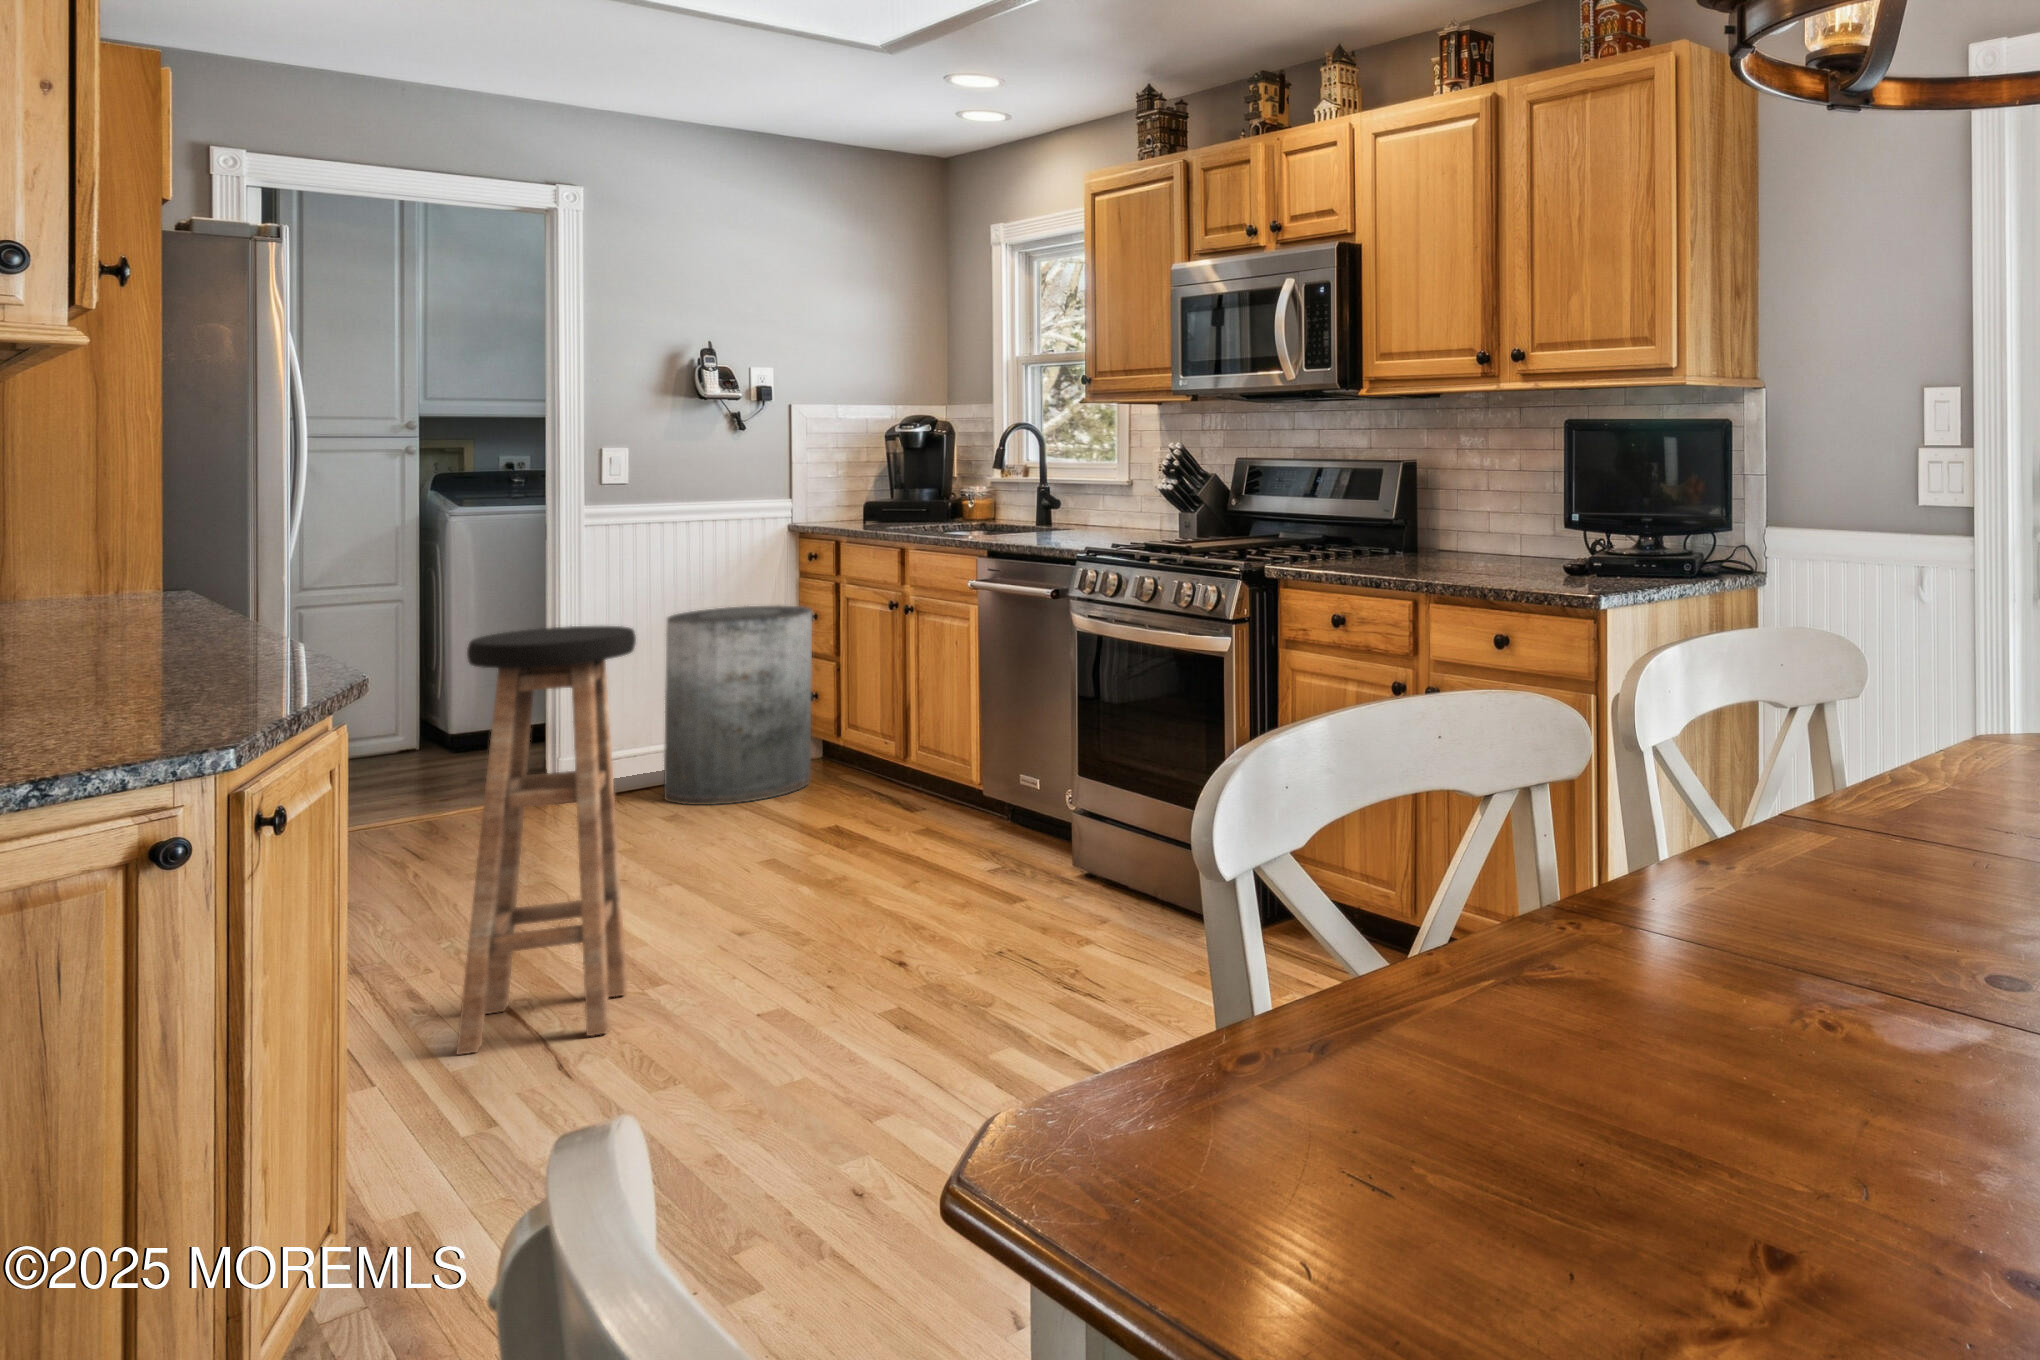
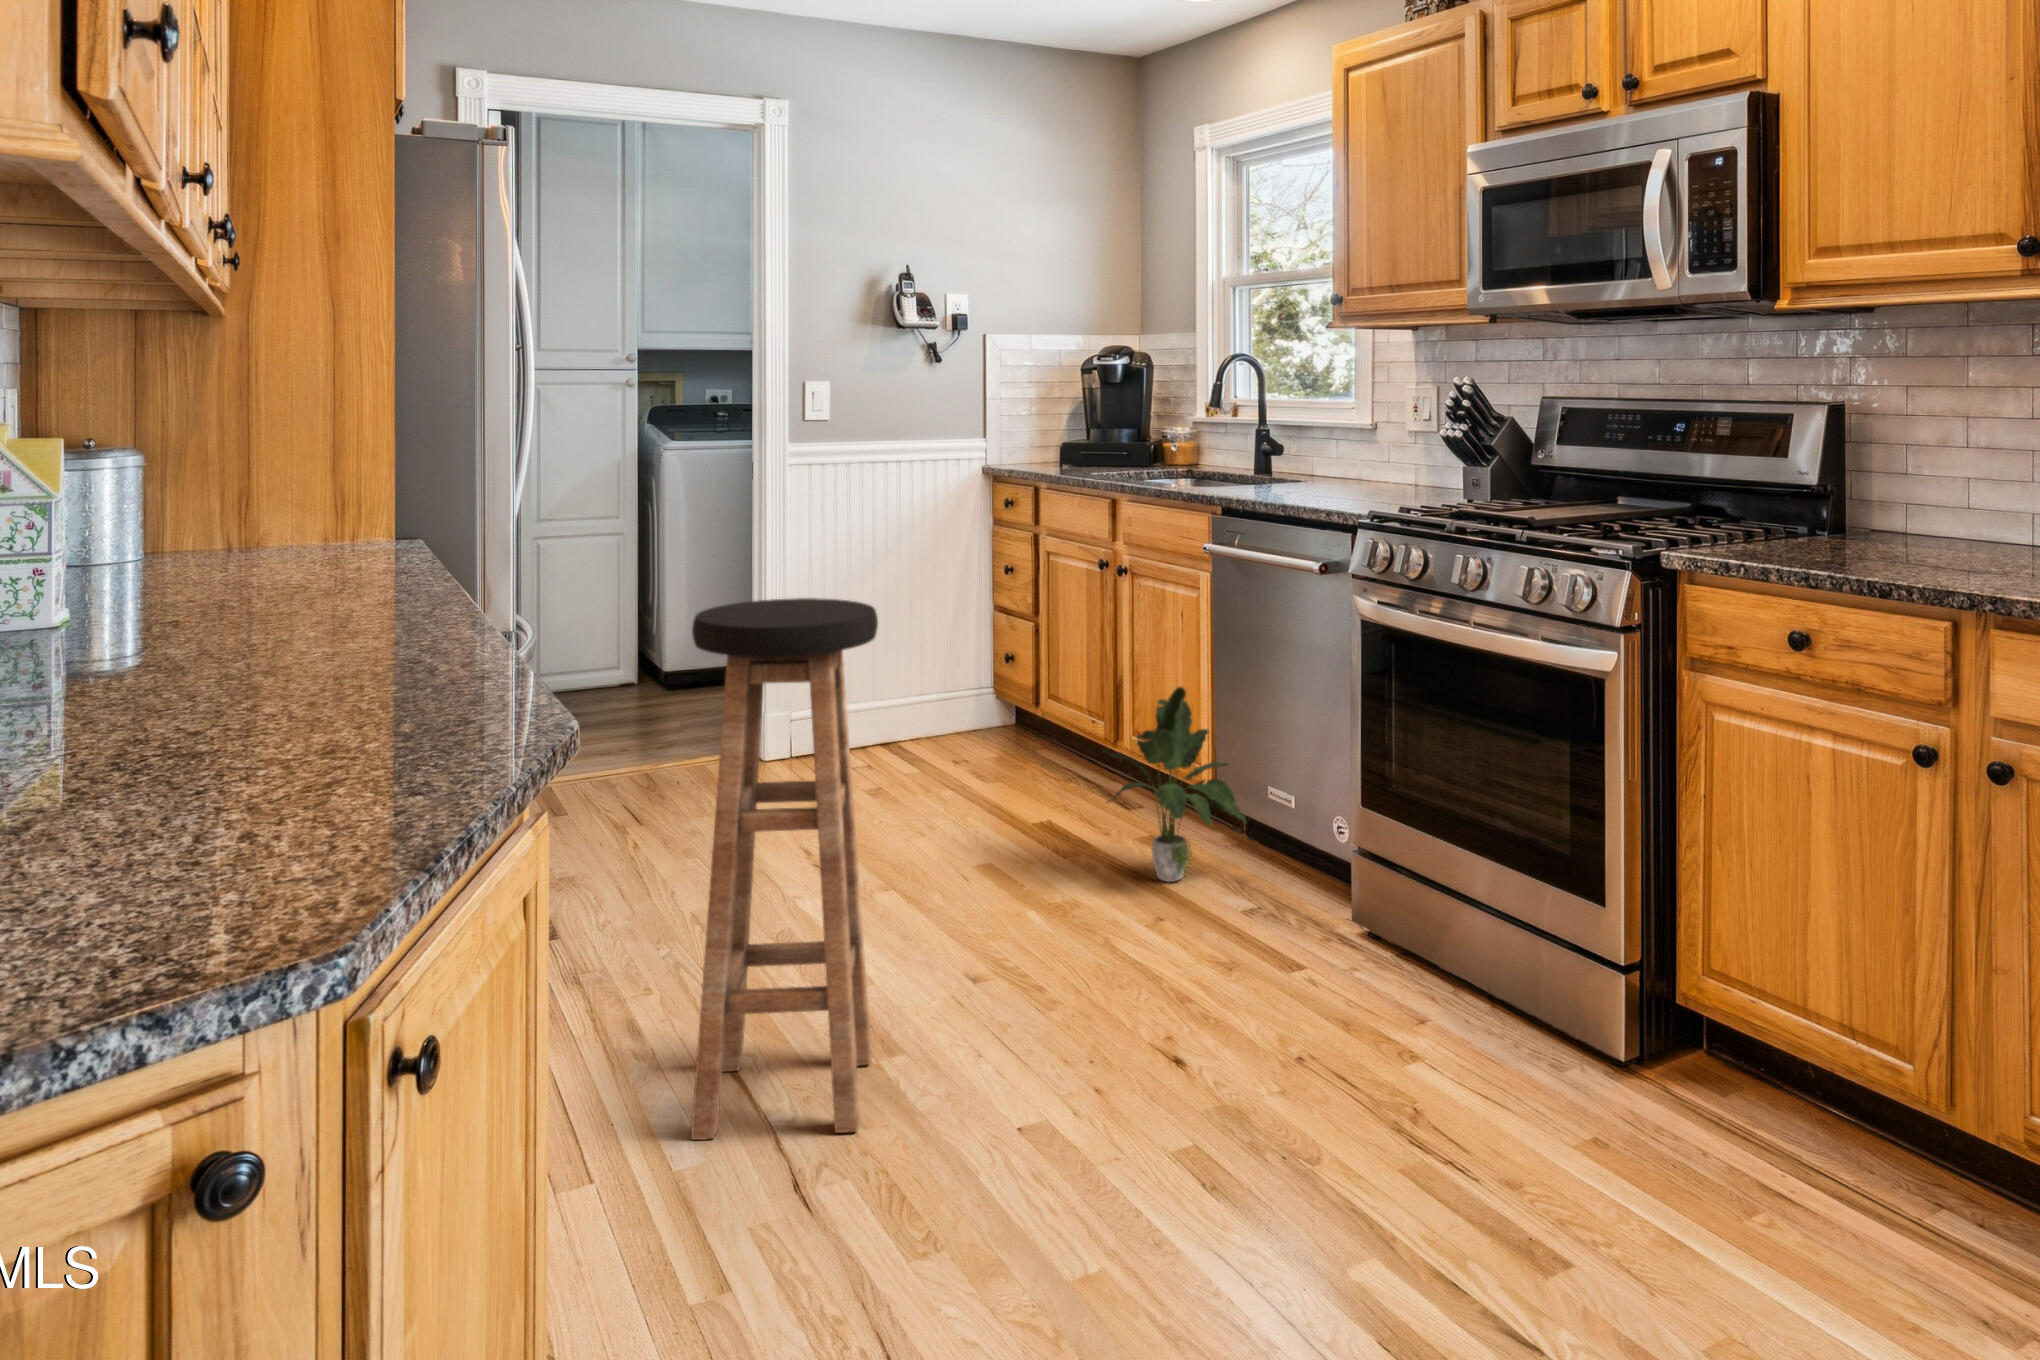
trash can: present [664,605,812,805] -> none [869,556,1015,778]
potted plant: none [865,697,992,858] -> present [1108,687,1246,882]

